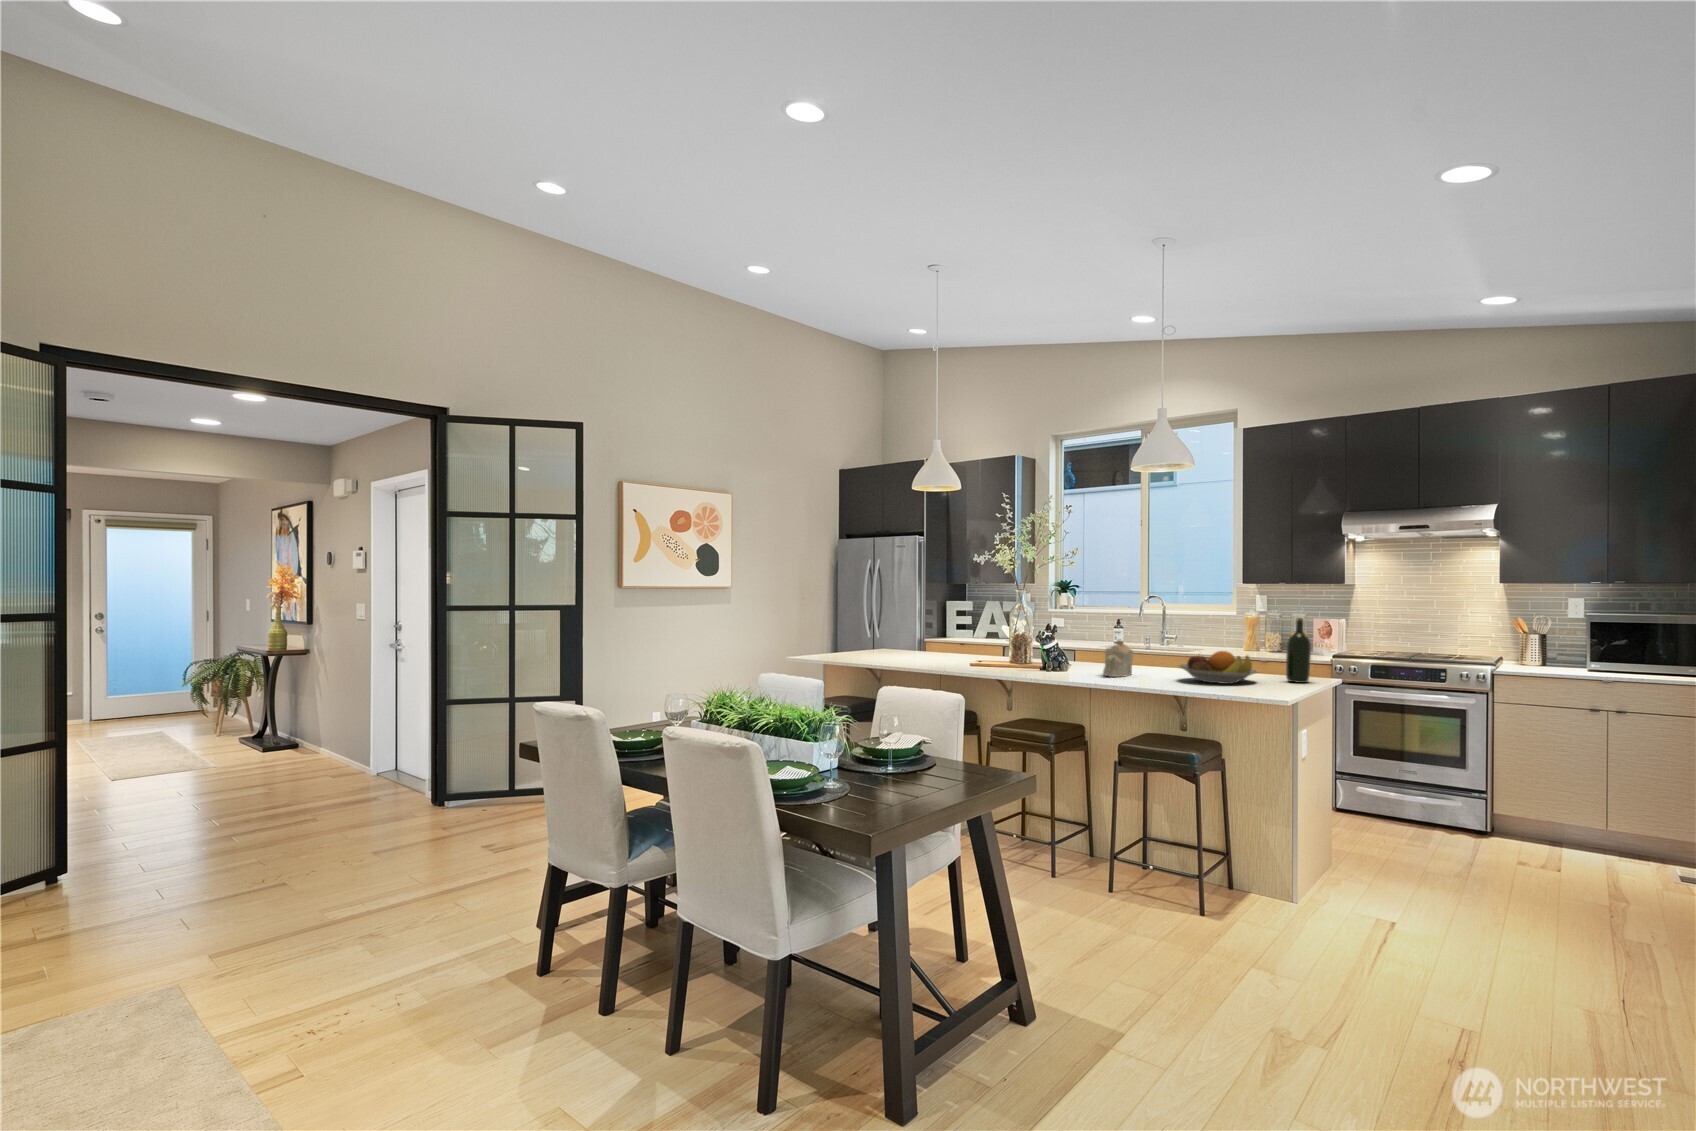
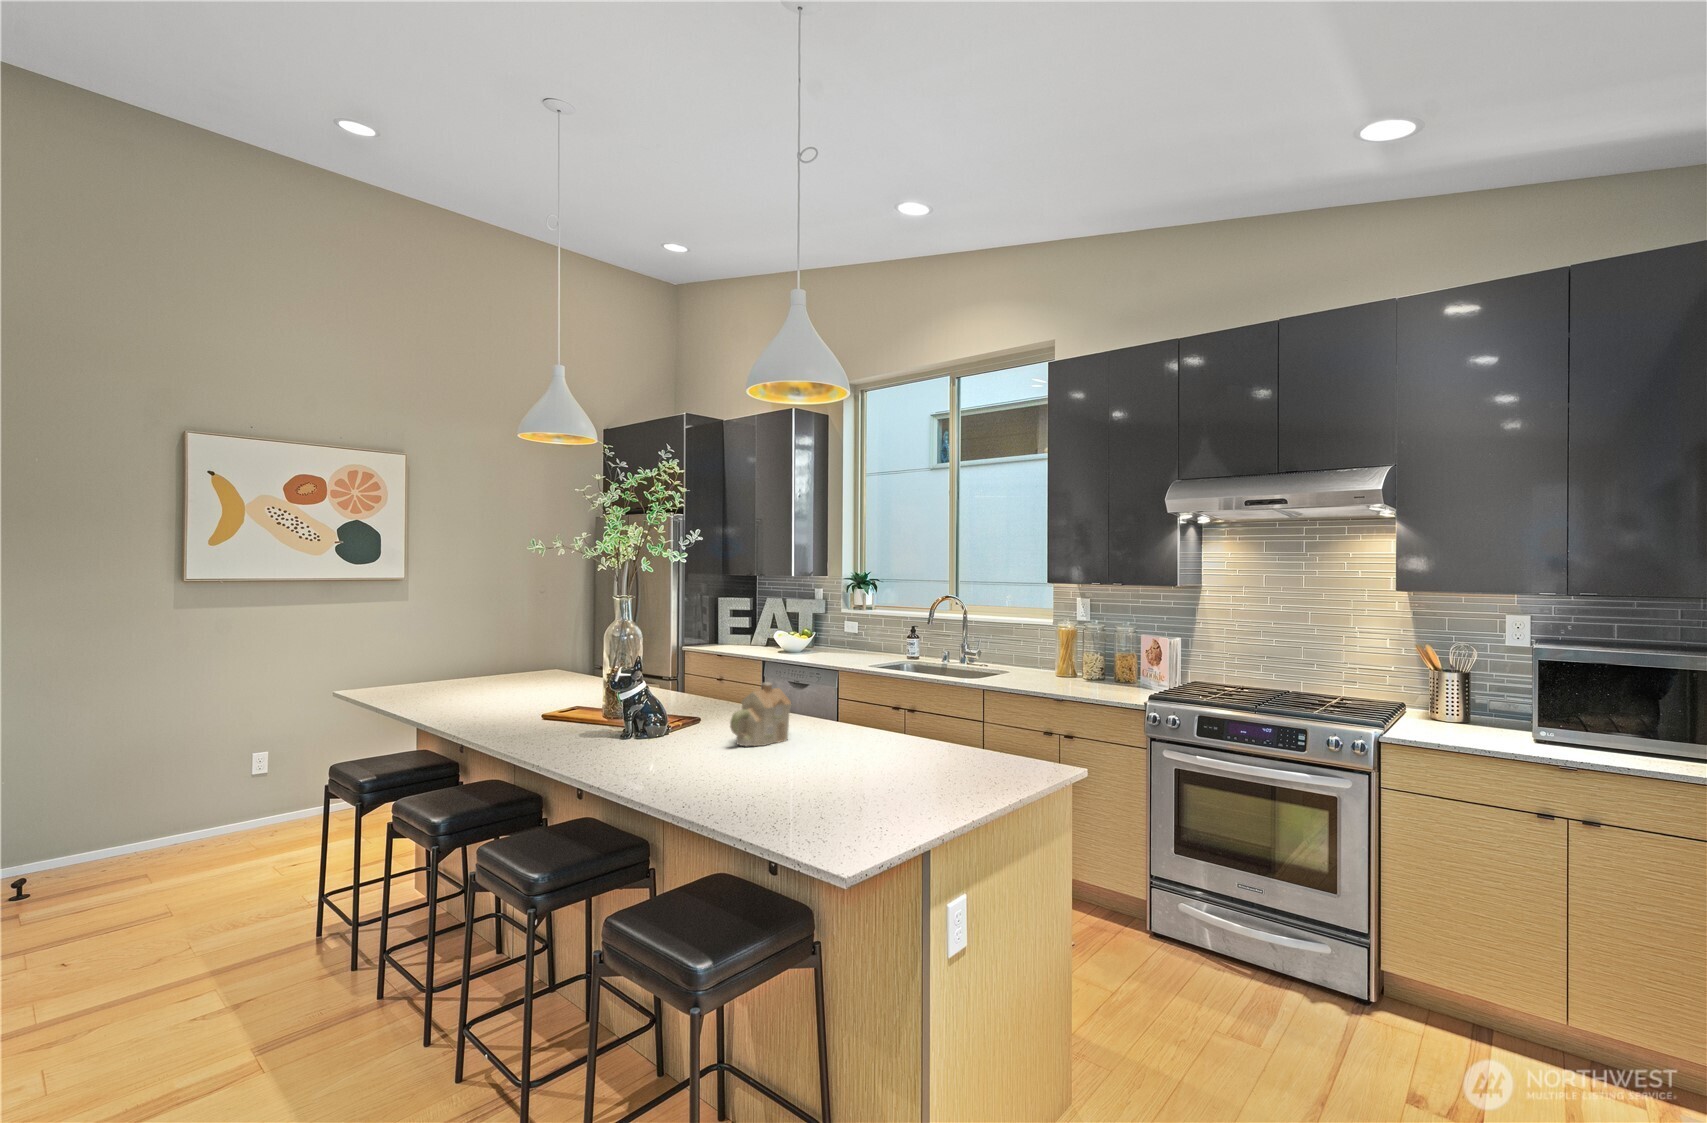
wine bottle: present [1286,618,1311,683] -> none [1003,658,1044,776]
fruit bowl: present [1179,651,1257,684] -> none [824,712,954,774]

